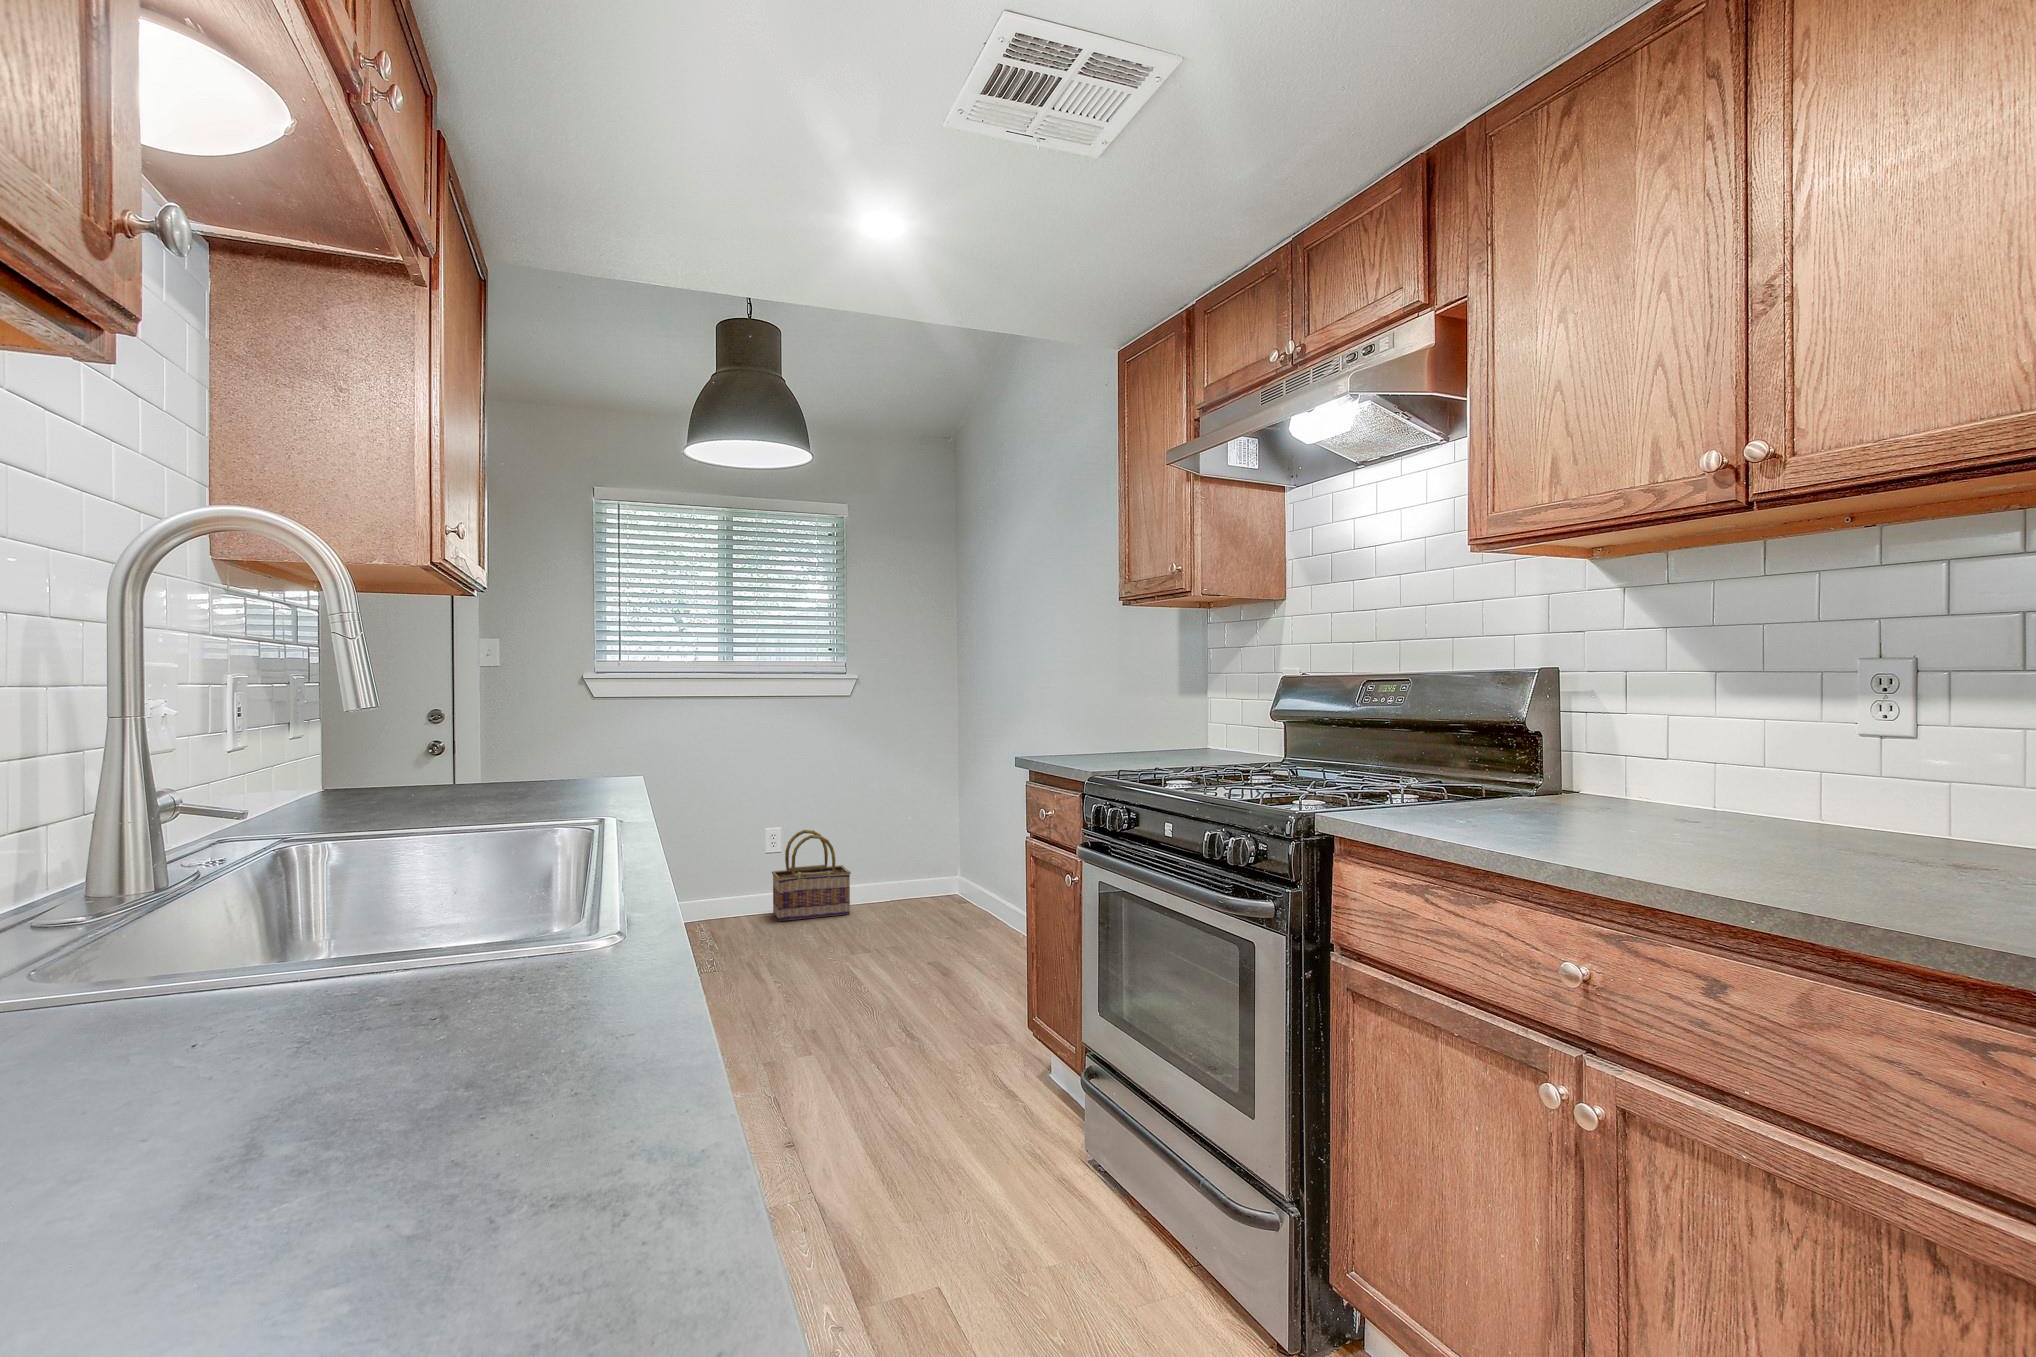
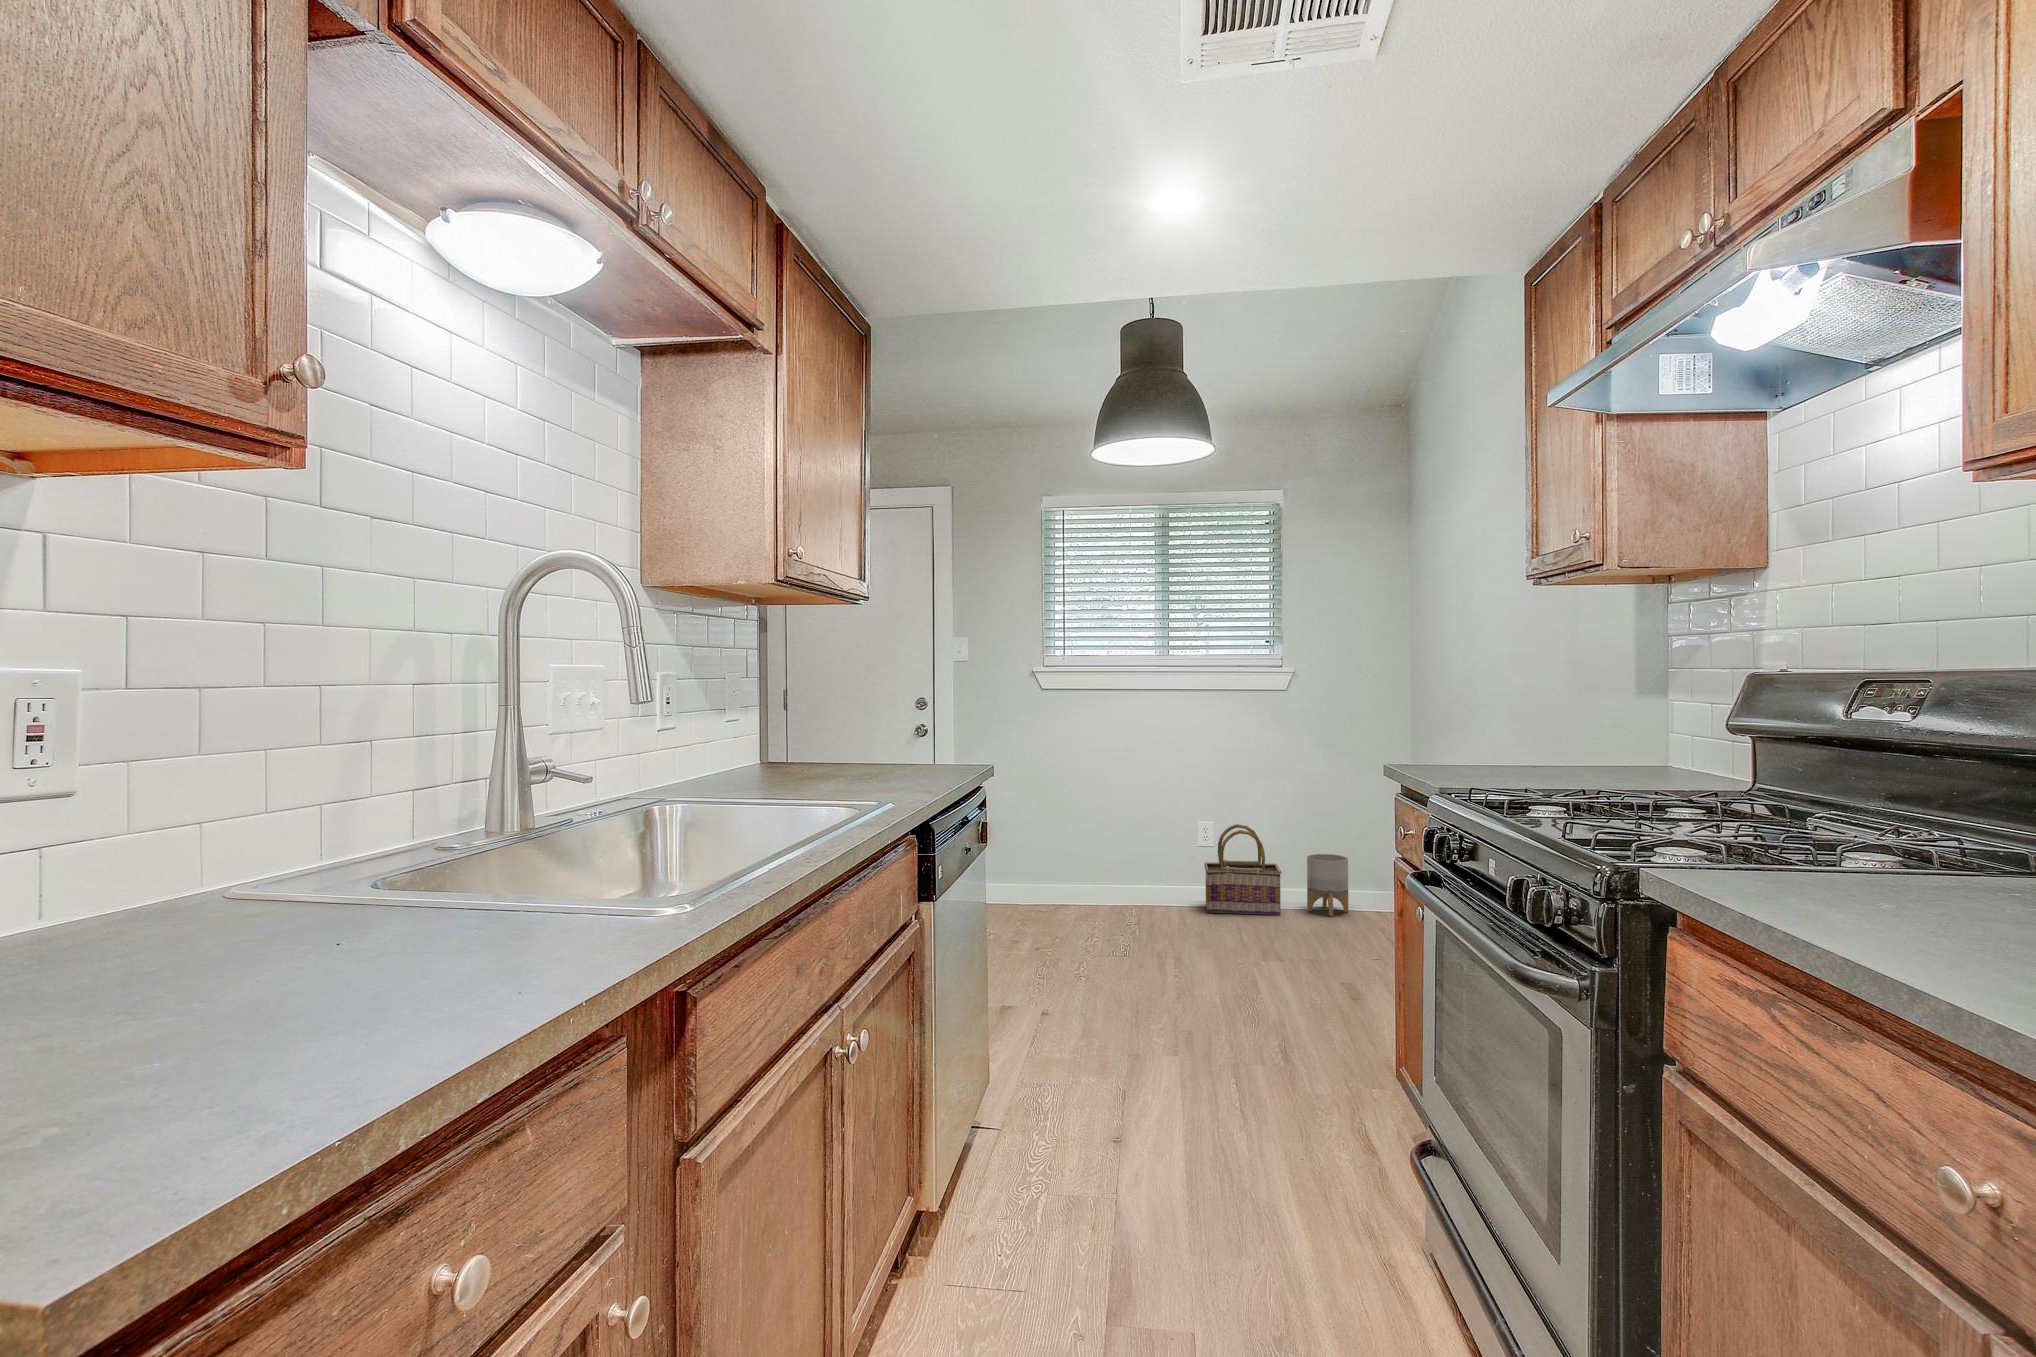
planter: none [872,851,909,909] -> present [1307,854,1348,916]

